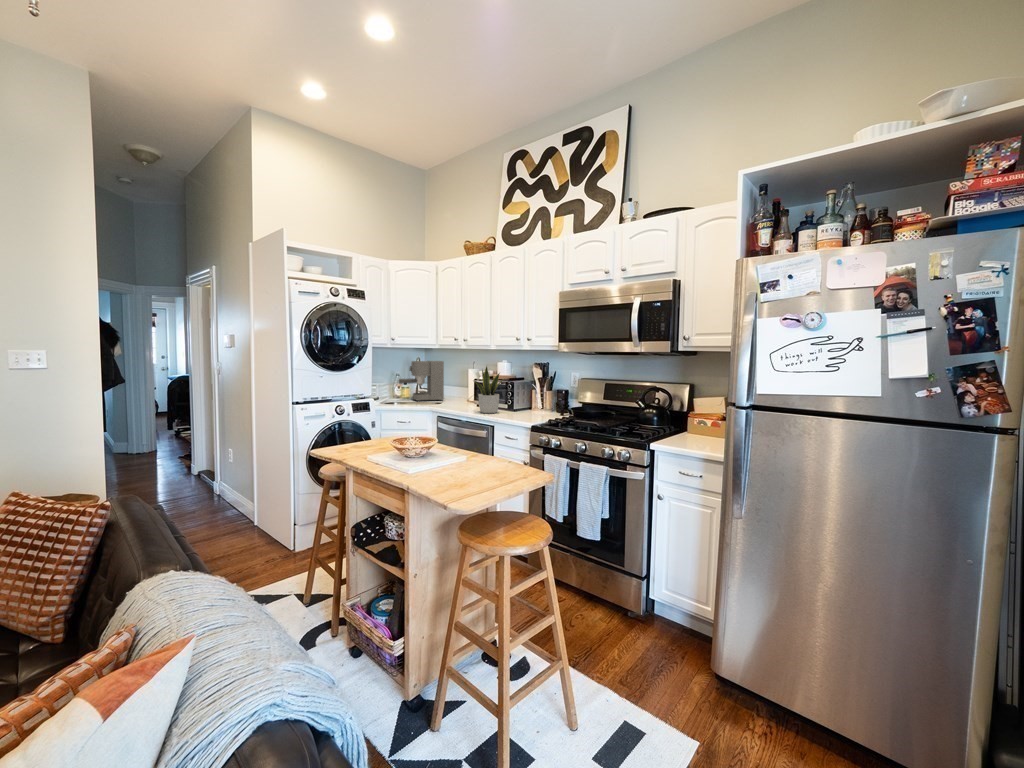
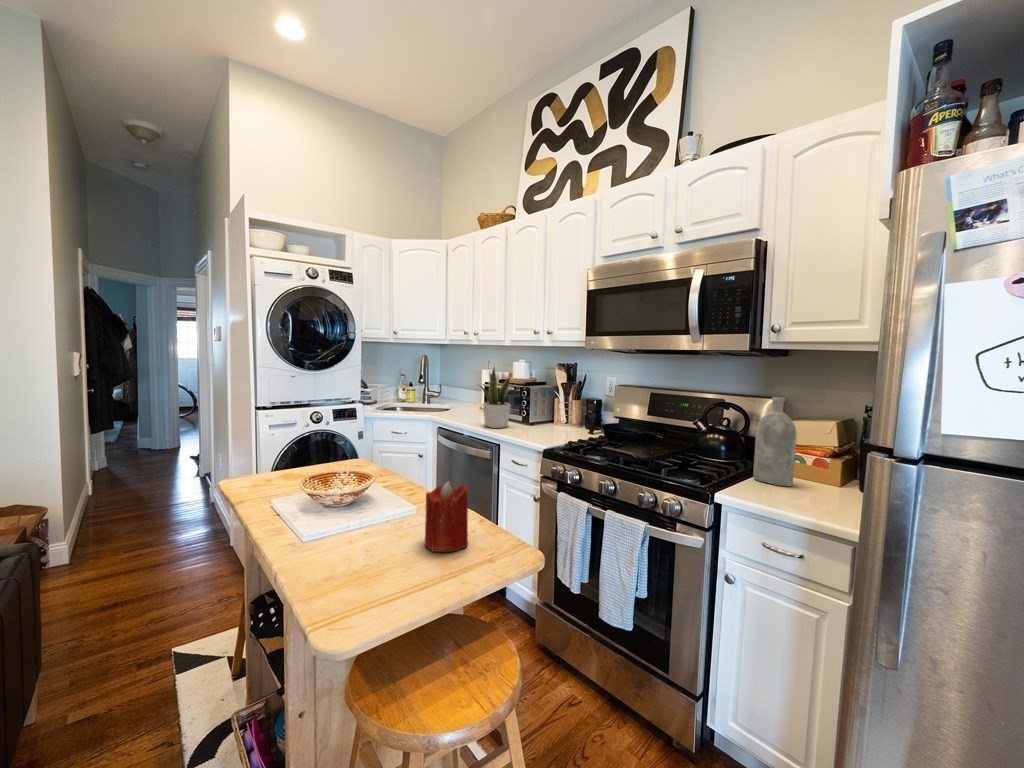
coffee maker: present [399,361,444,401] -> none [400,359,453,408]
bottle: none [675,383,700,439] -> present [753,397,797,486]
candle: none [485,433,512,473] -> present [425,481,468,552]

